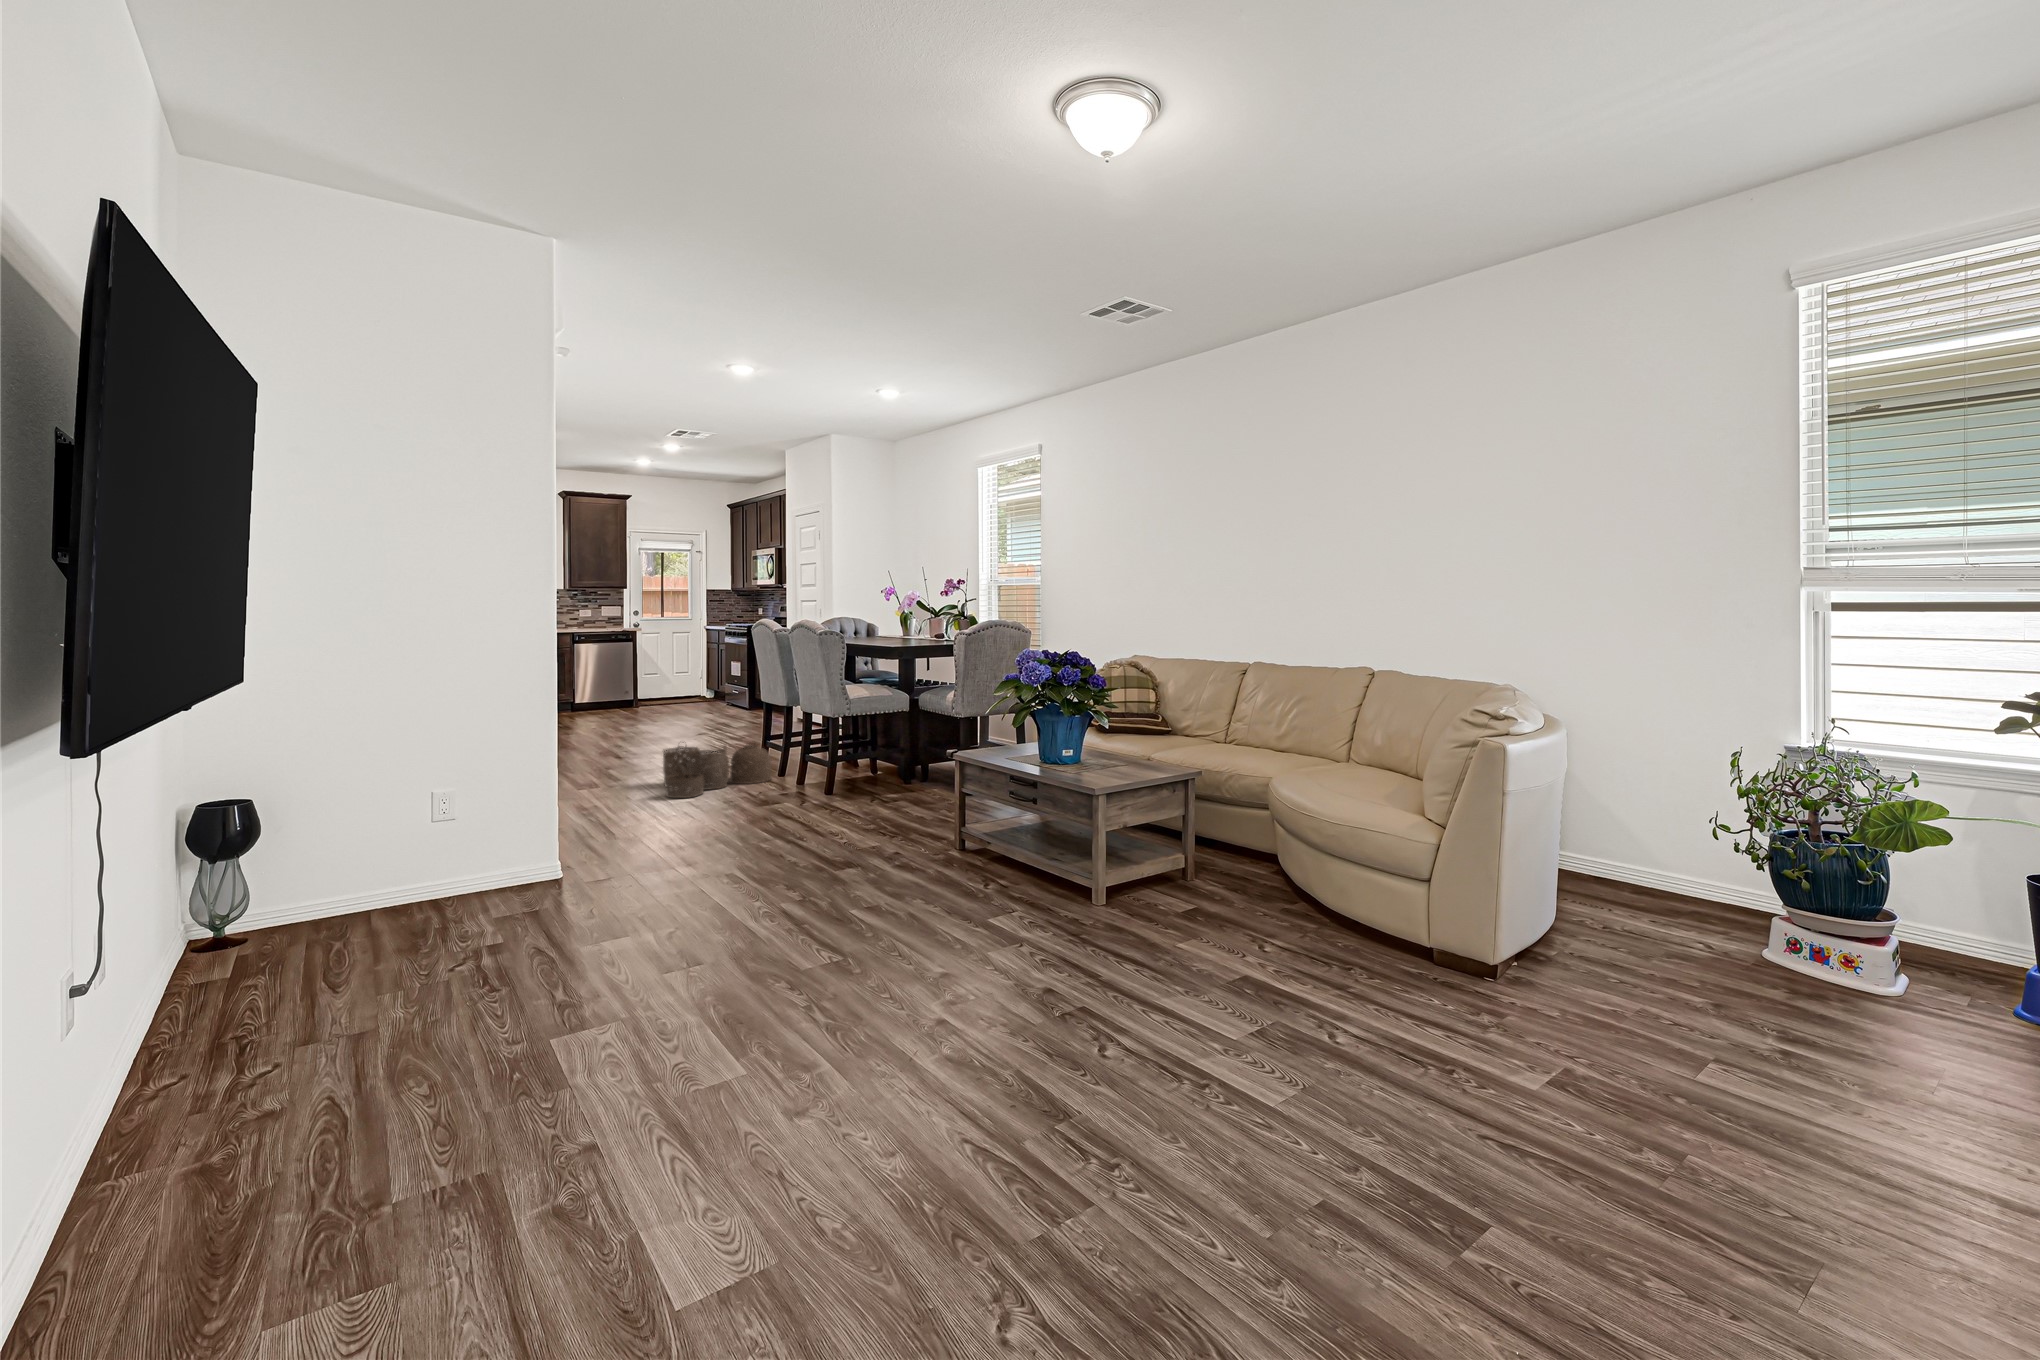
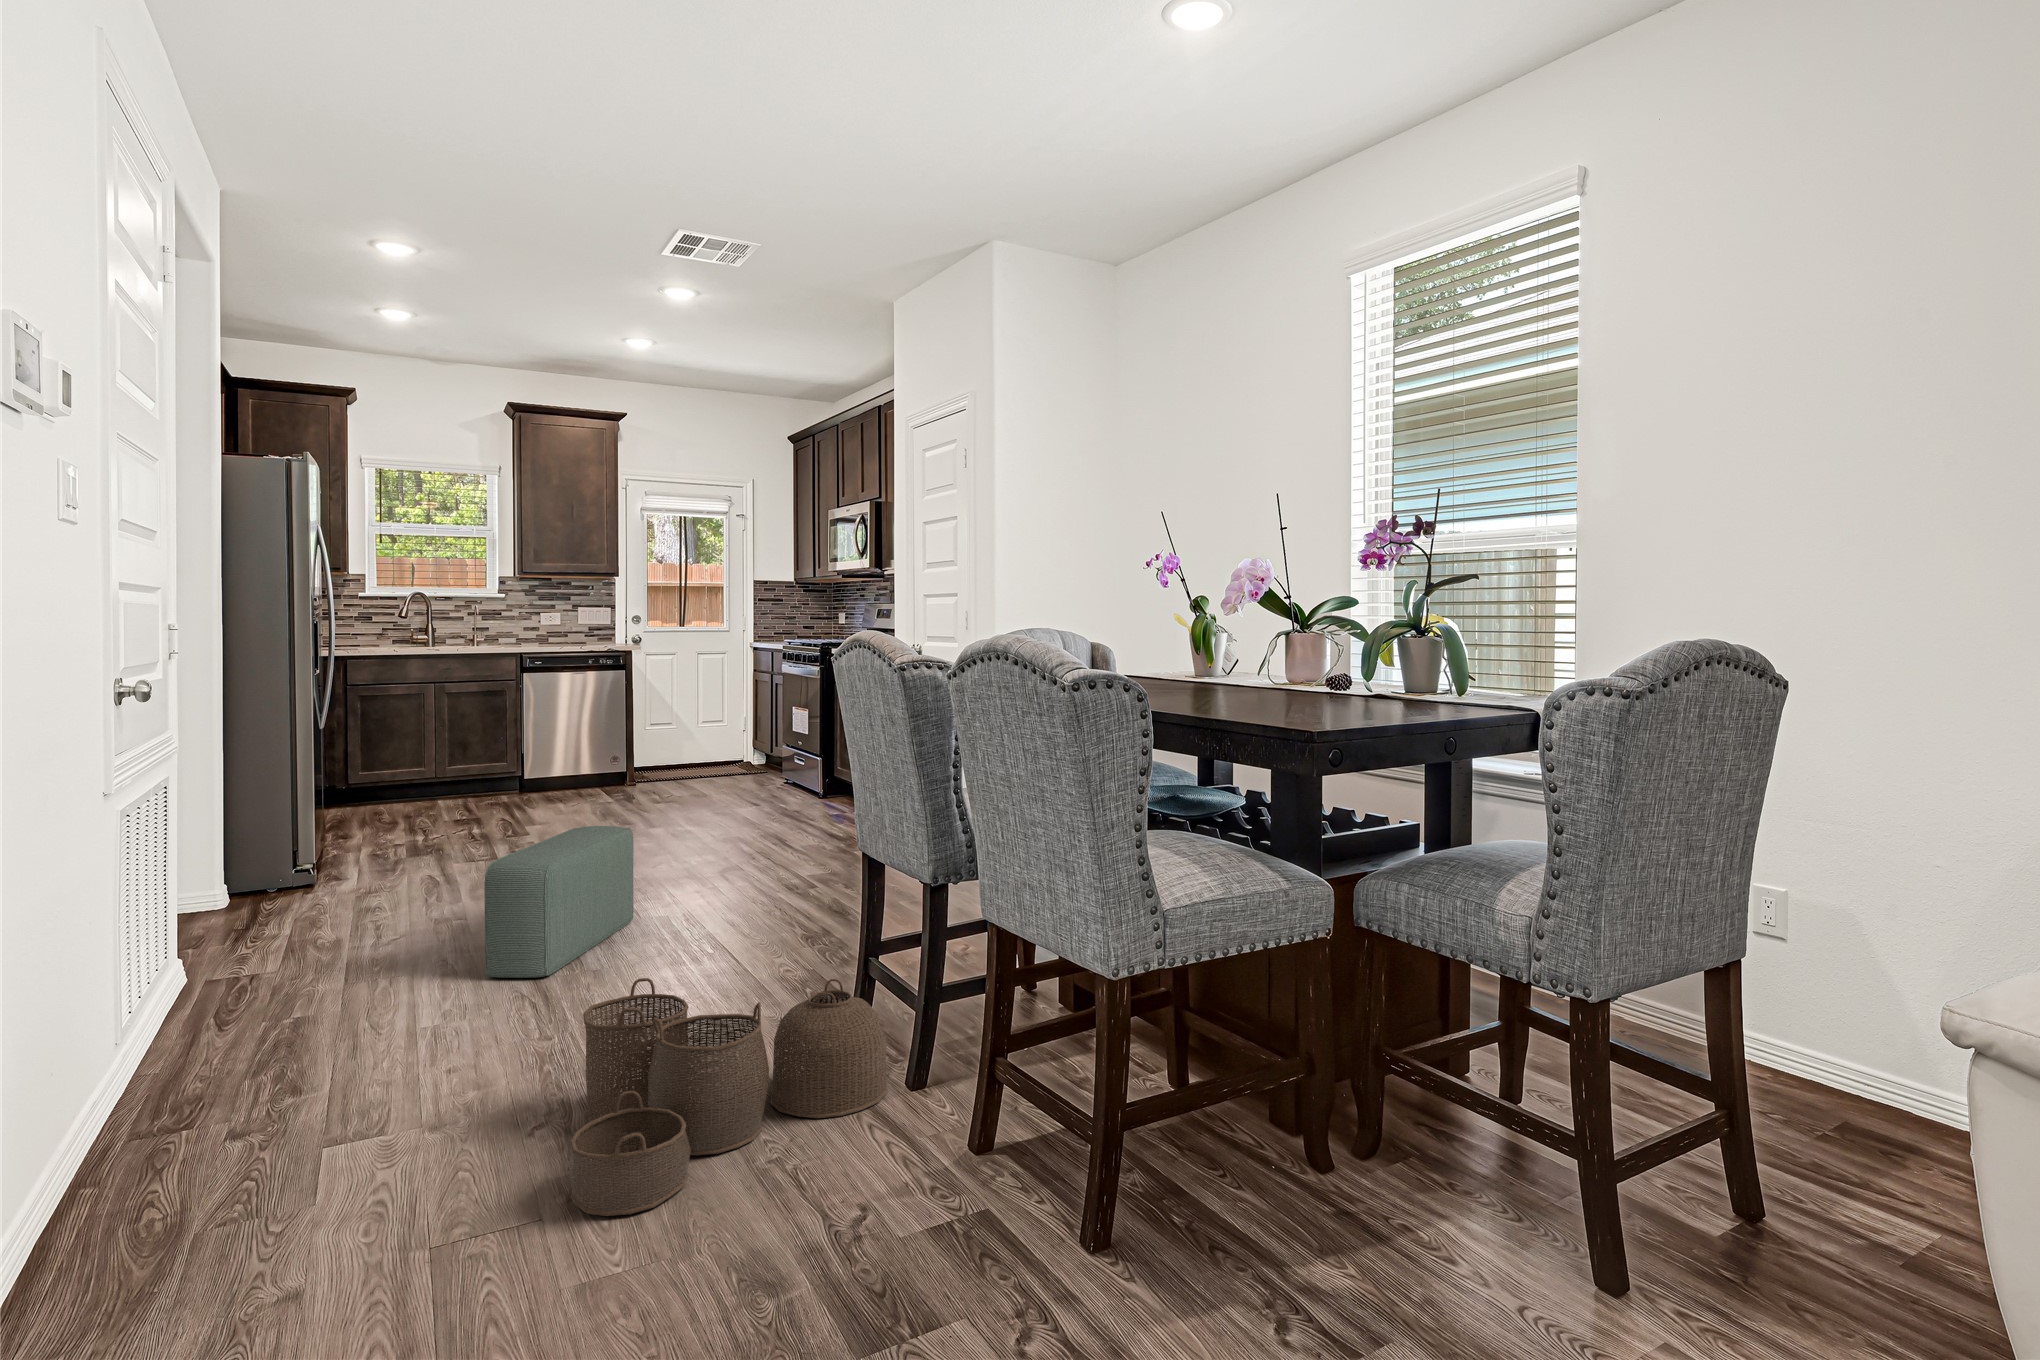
pouf: none [603,706,661,762] -> present [484,826,634,978]

